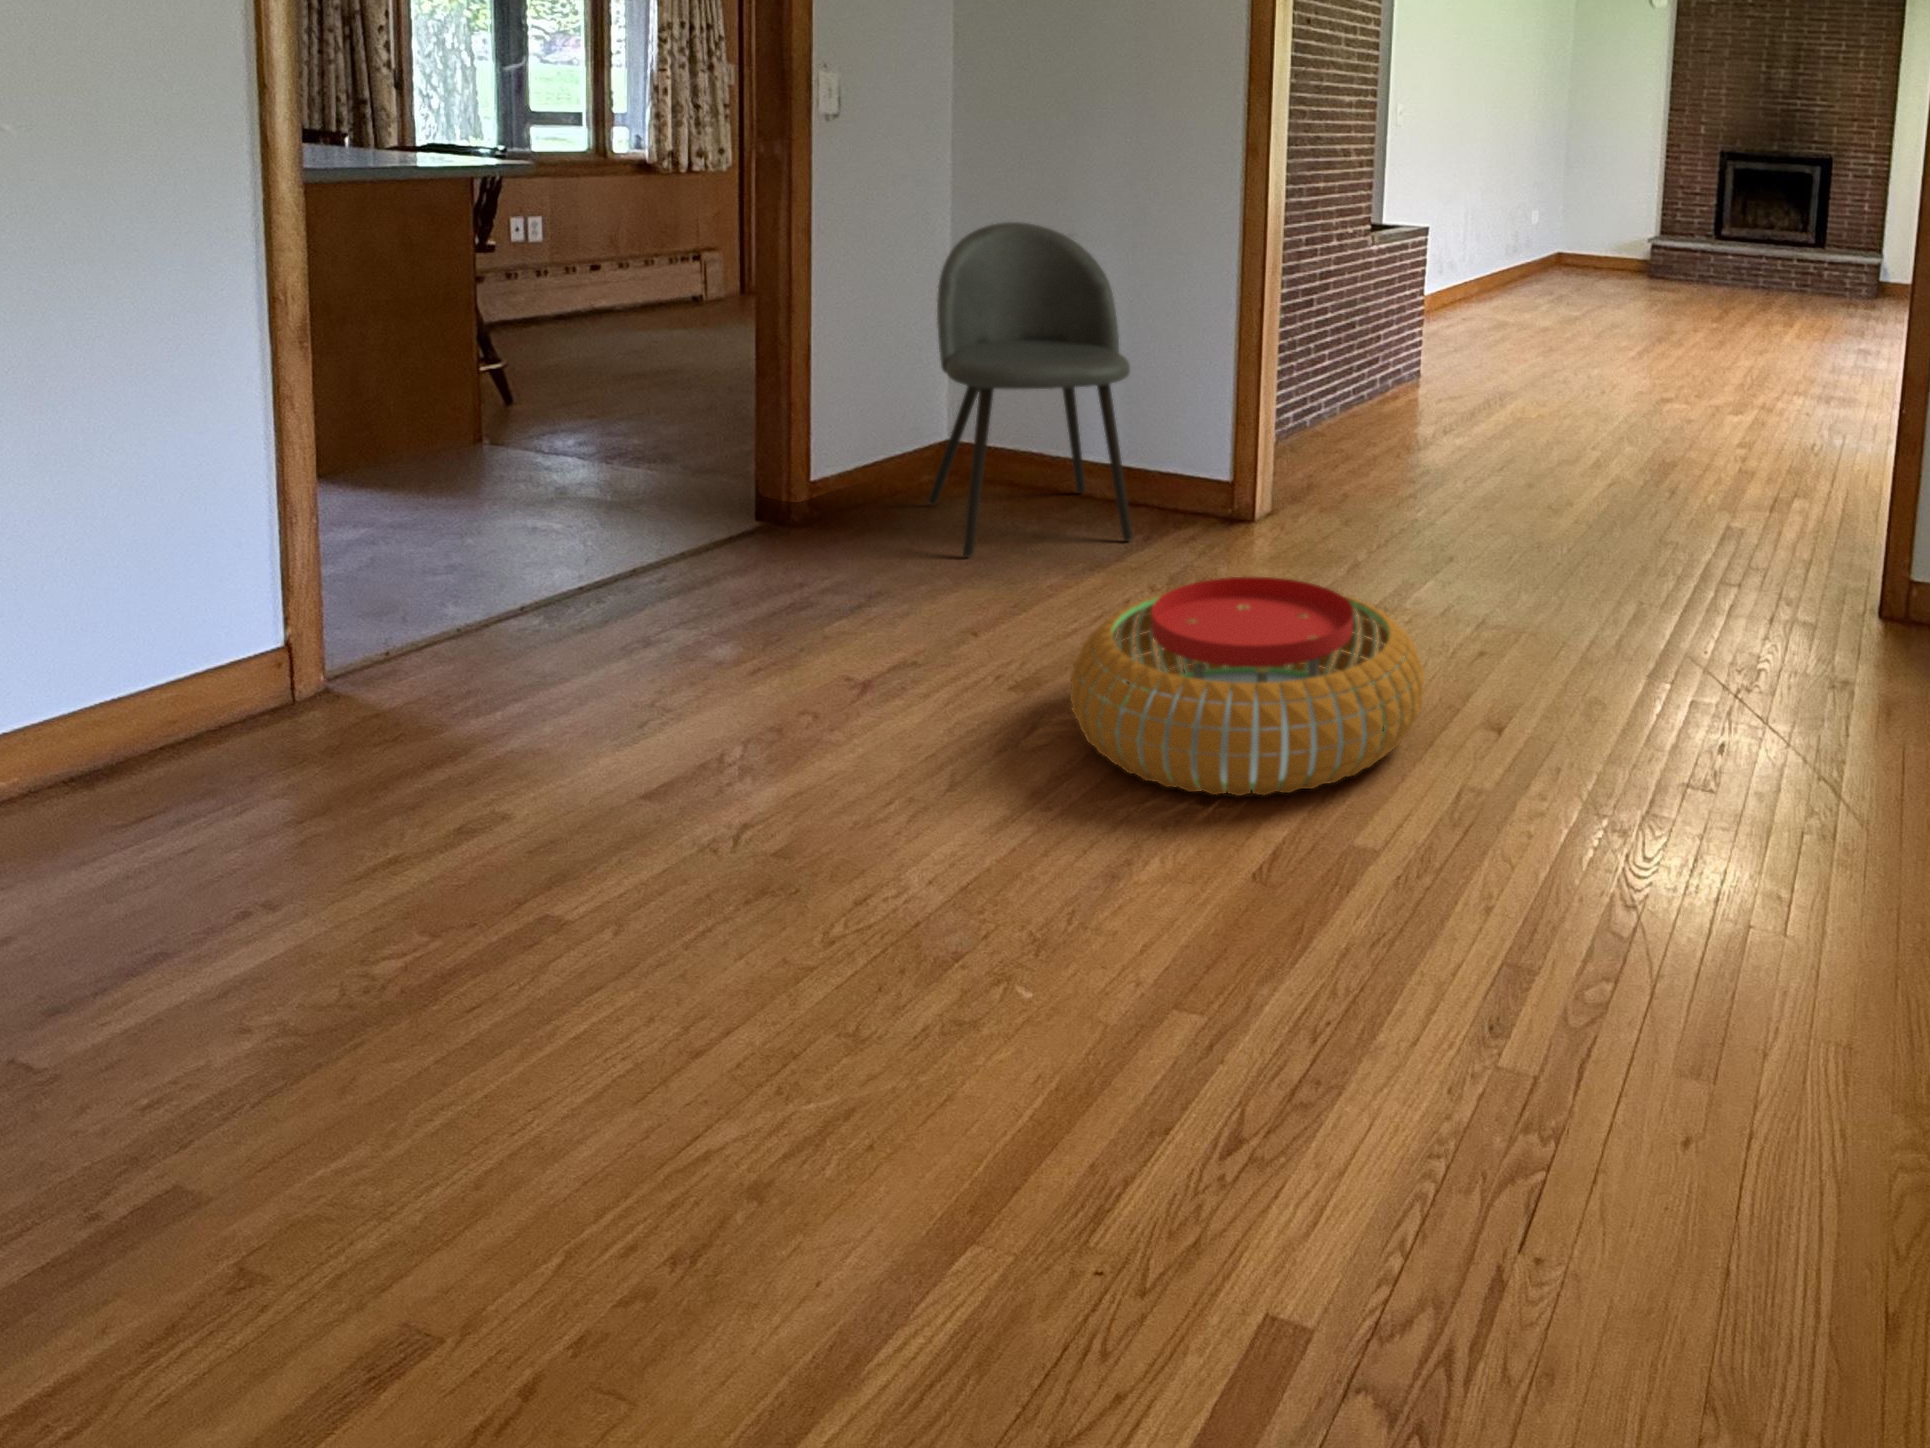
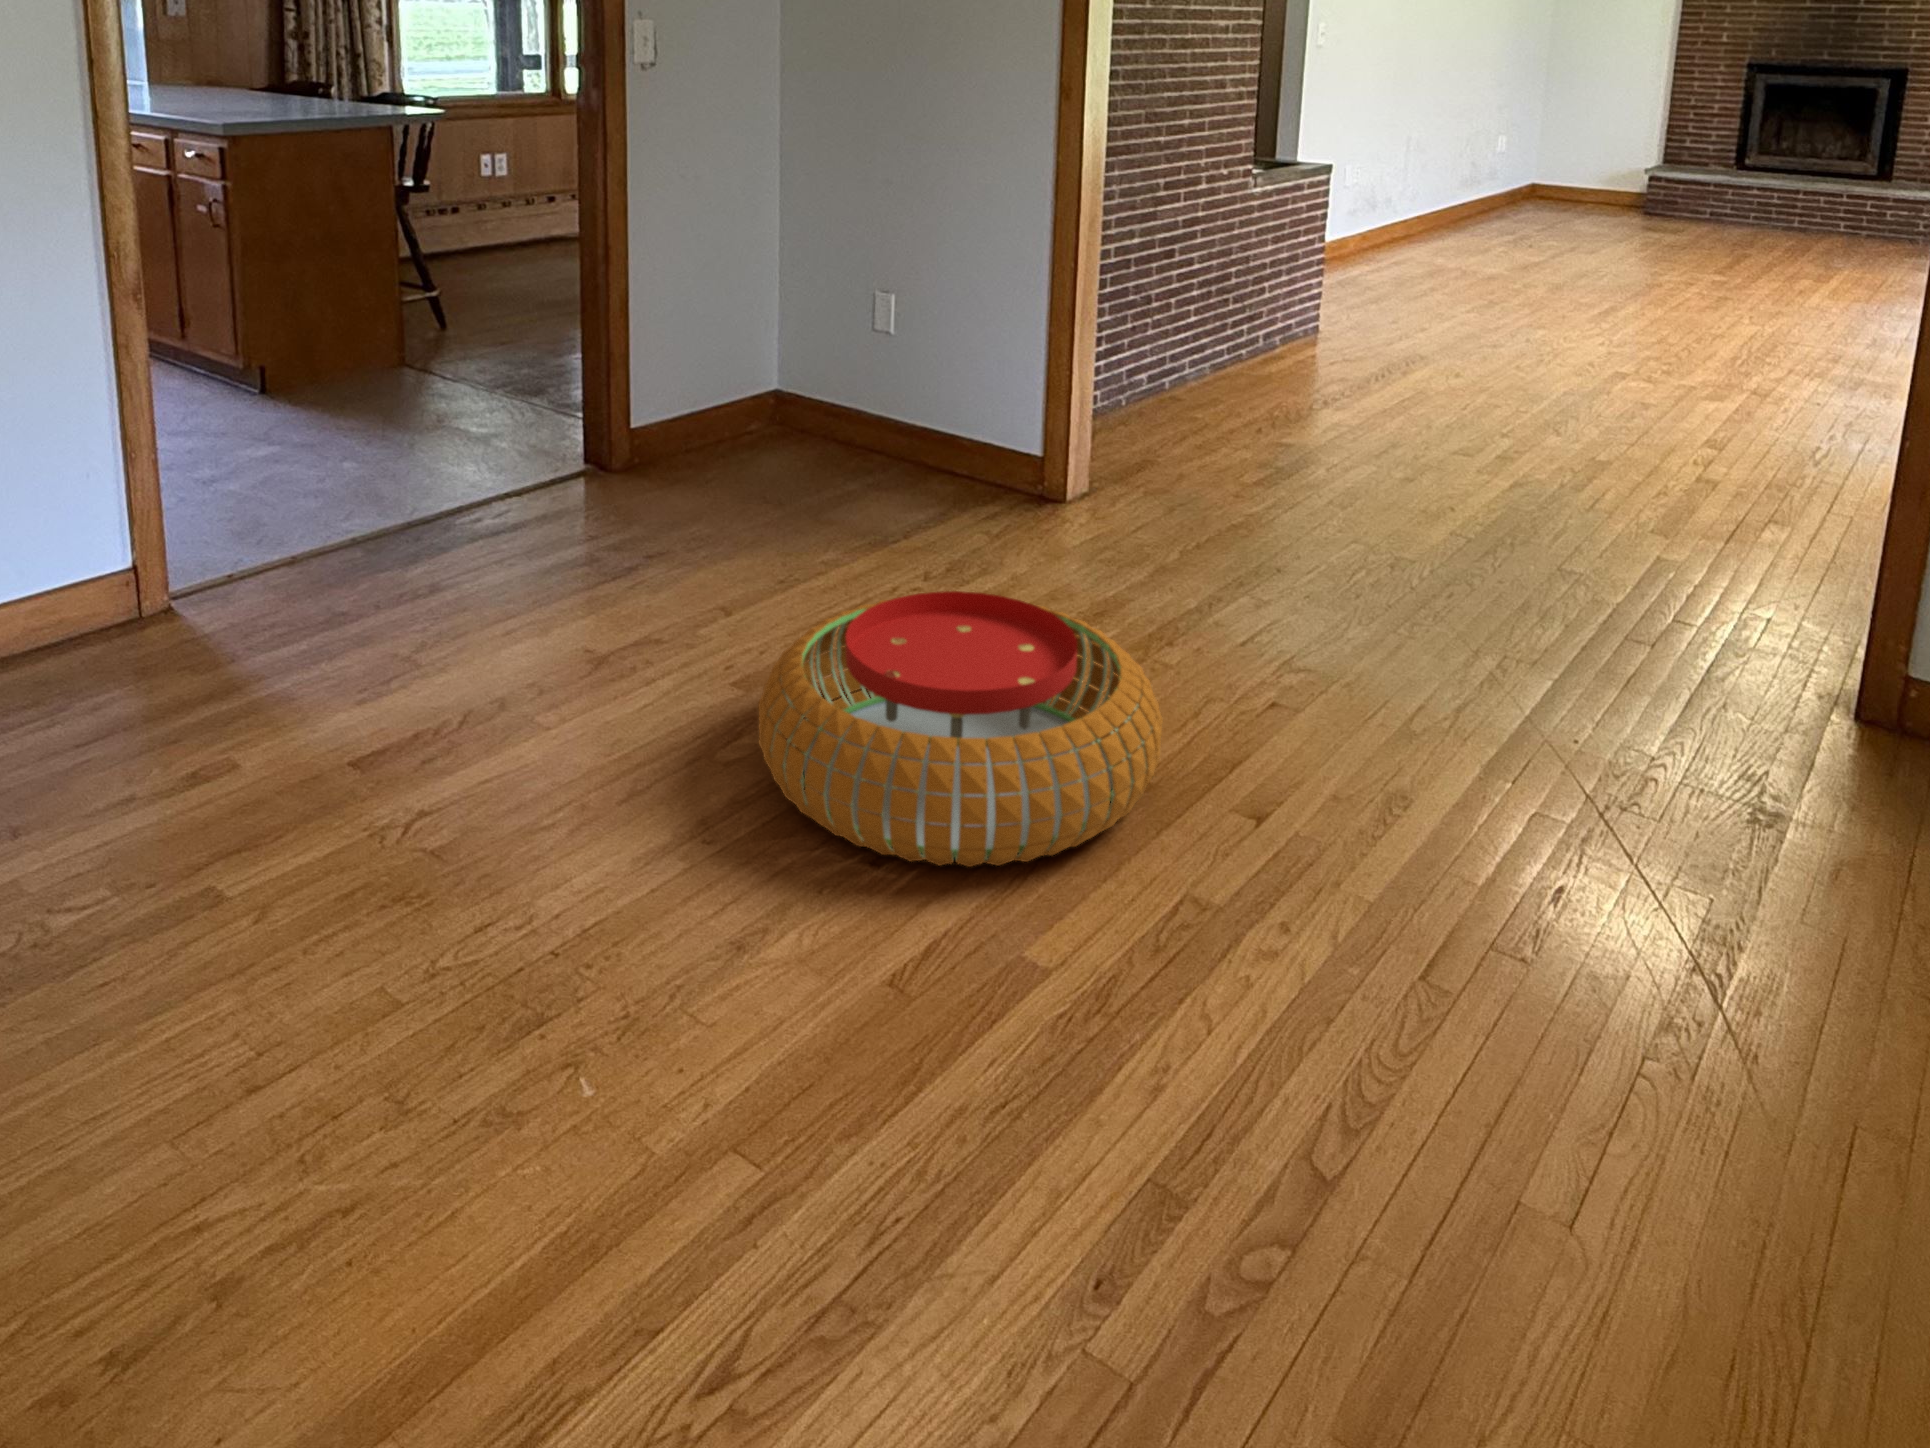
dining chair: present [928,222,1132,557] -> none [741,171,928,521]

